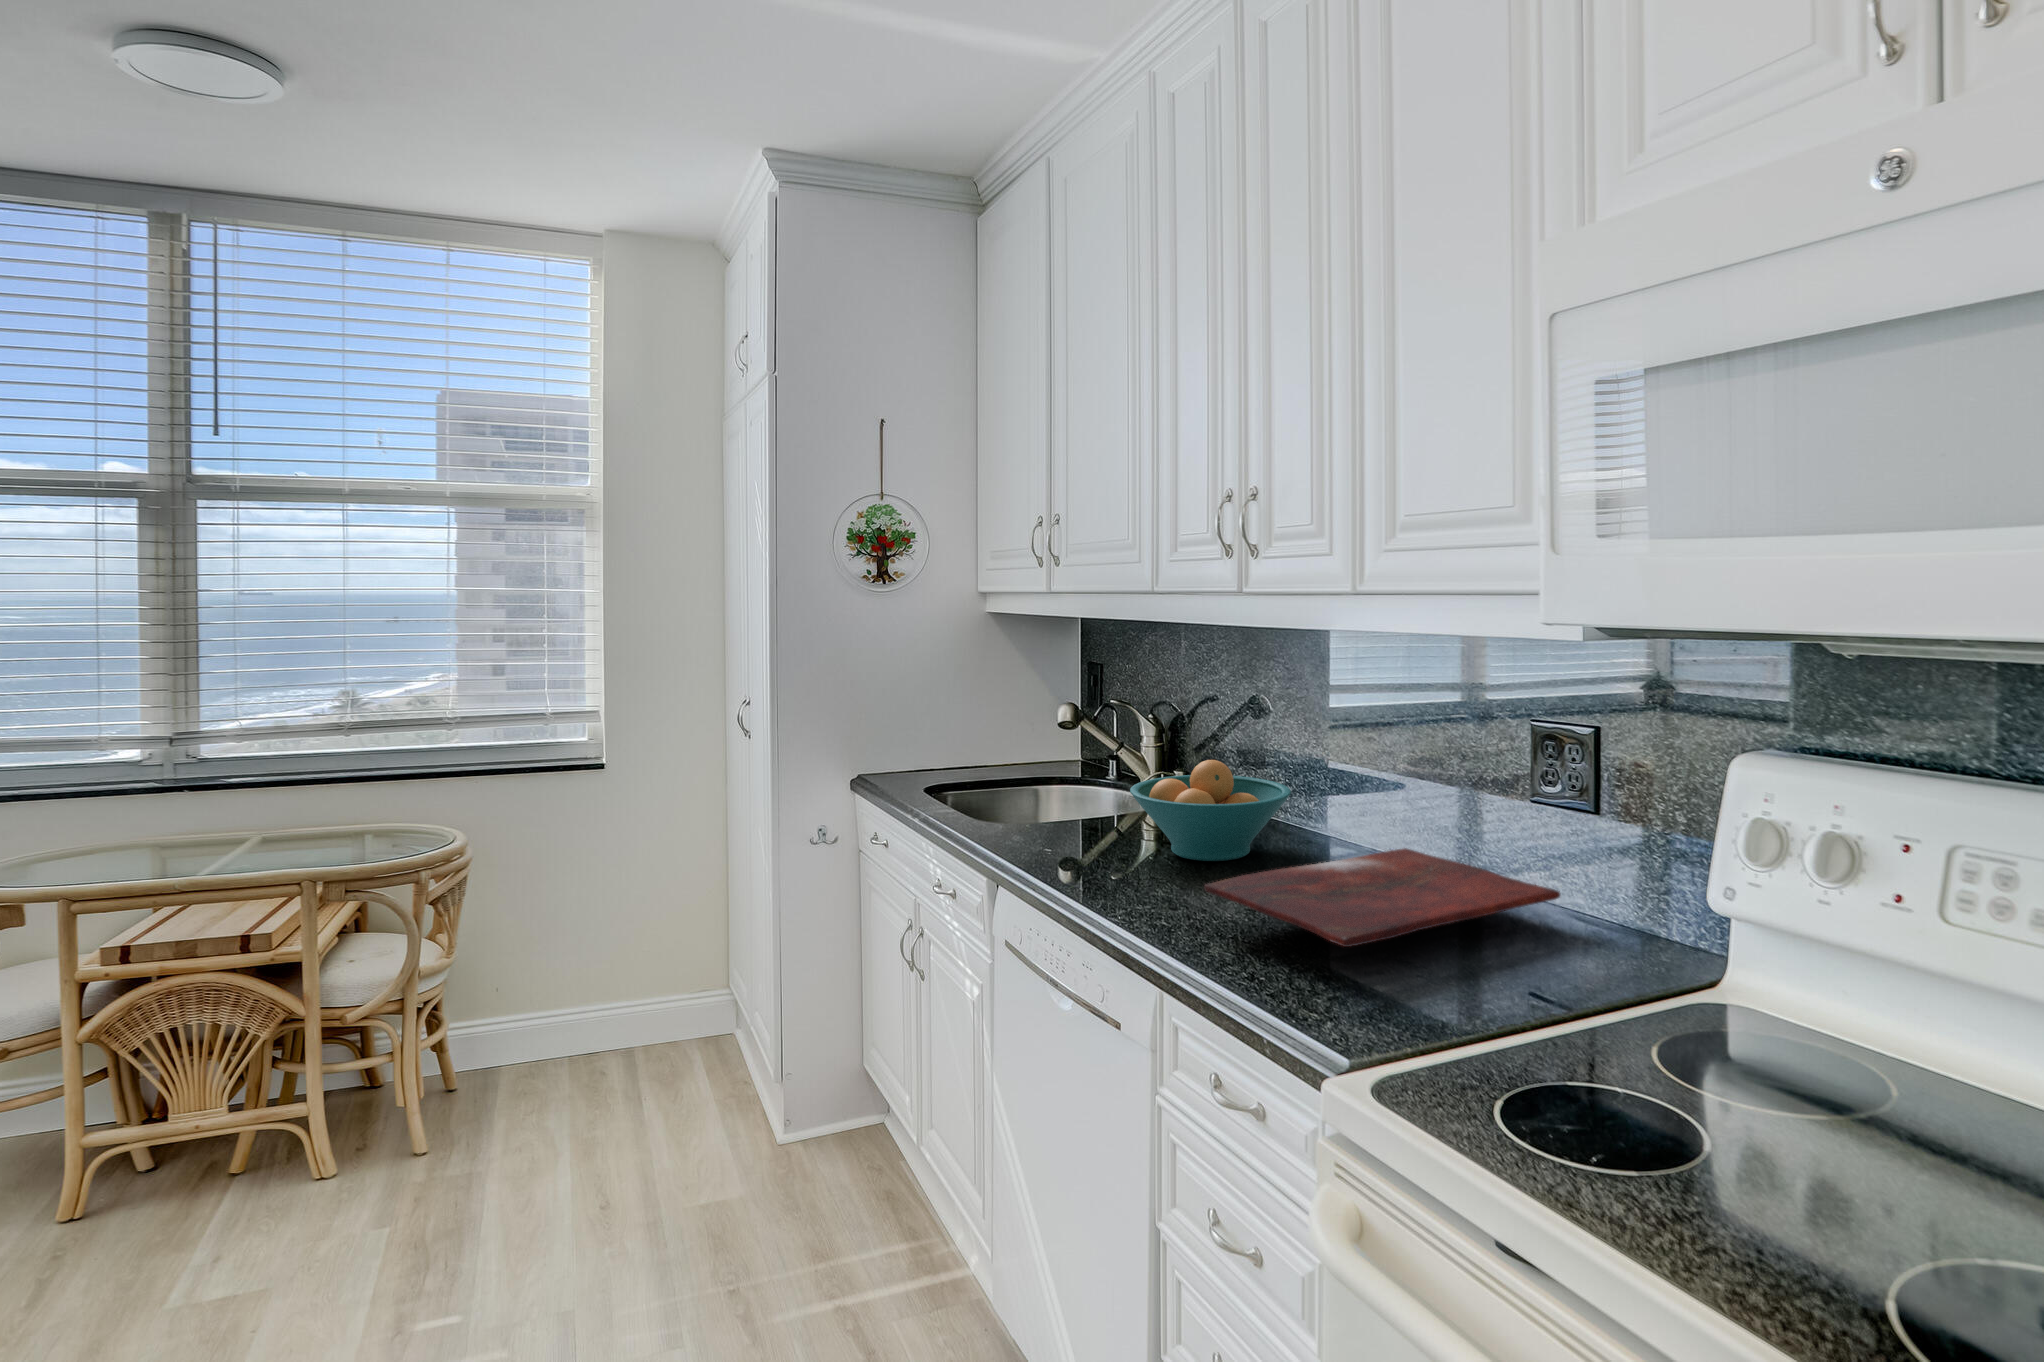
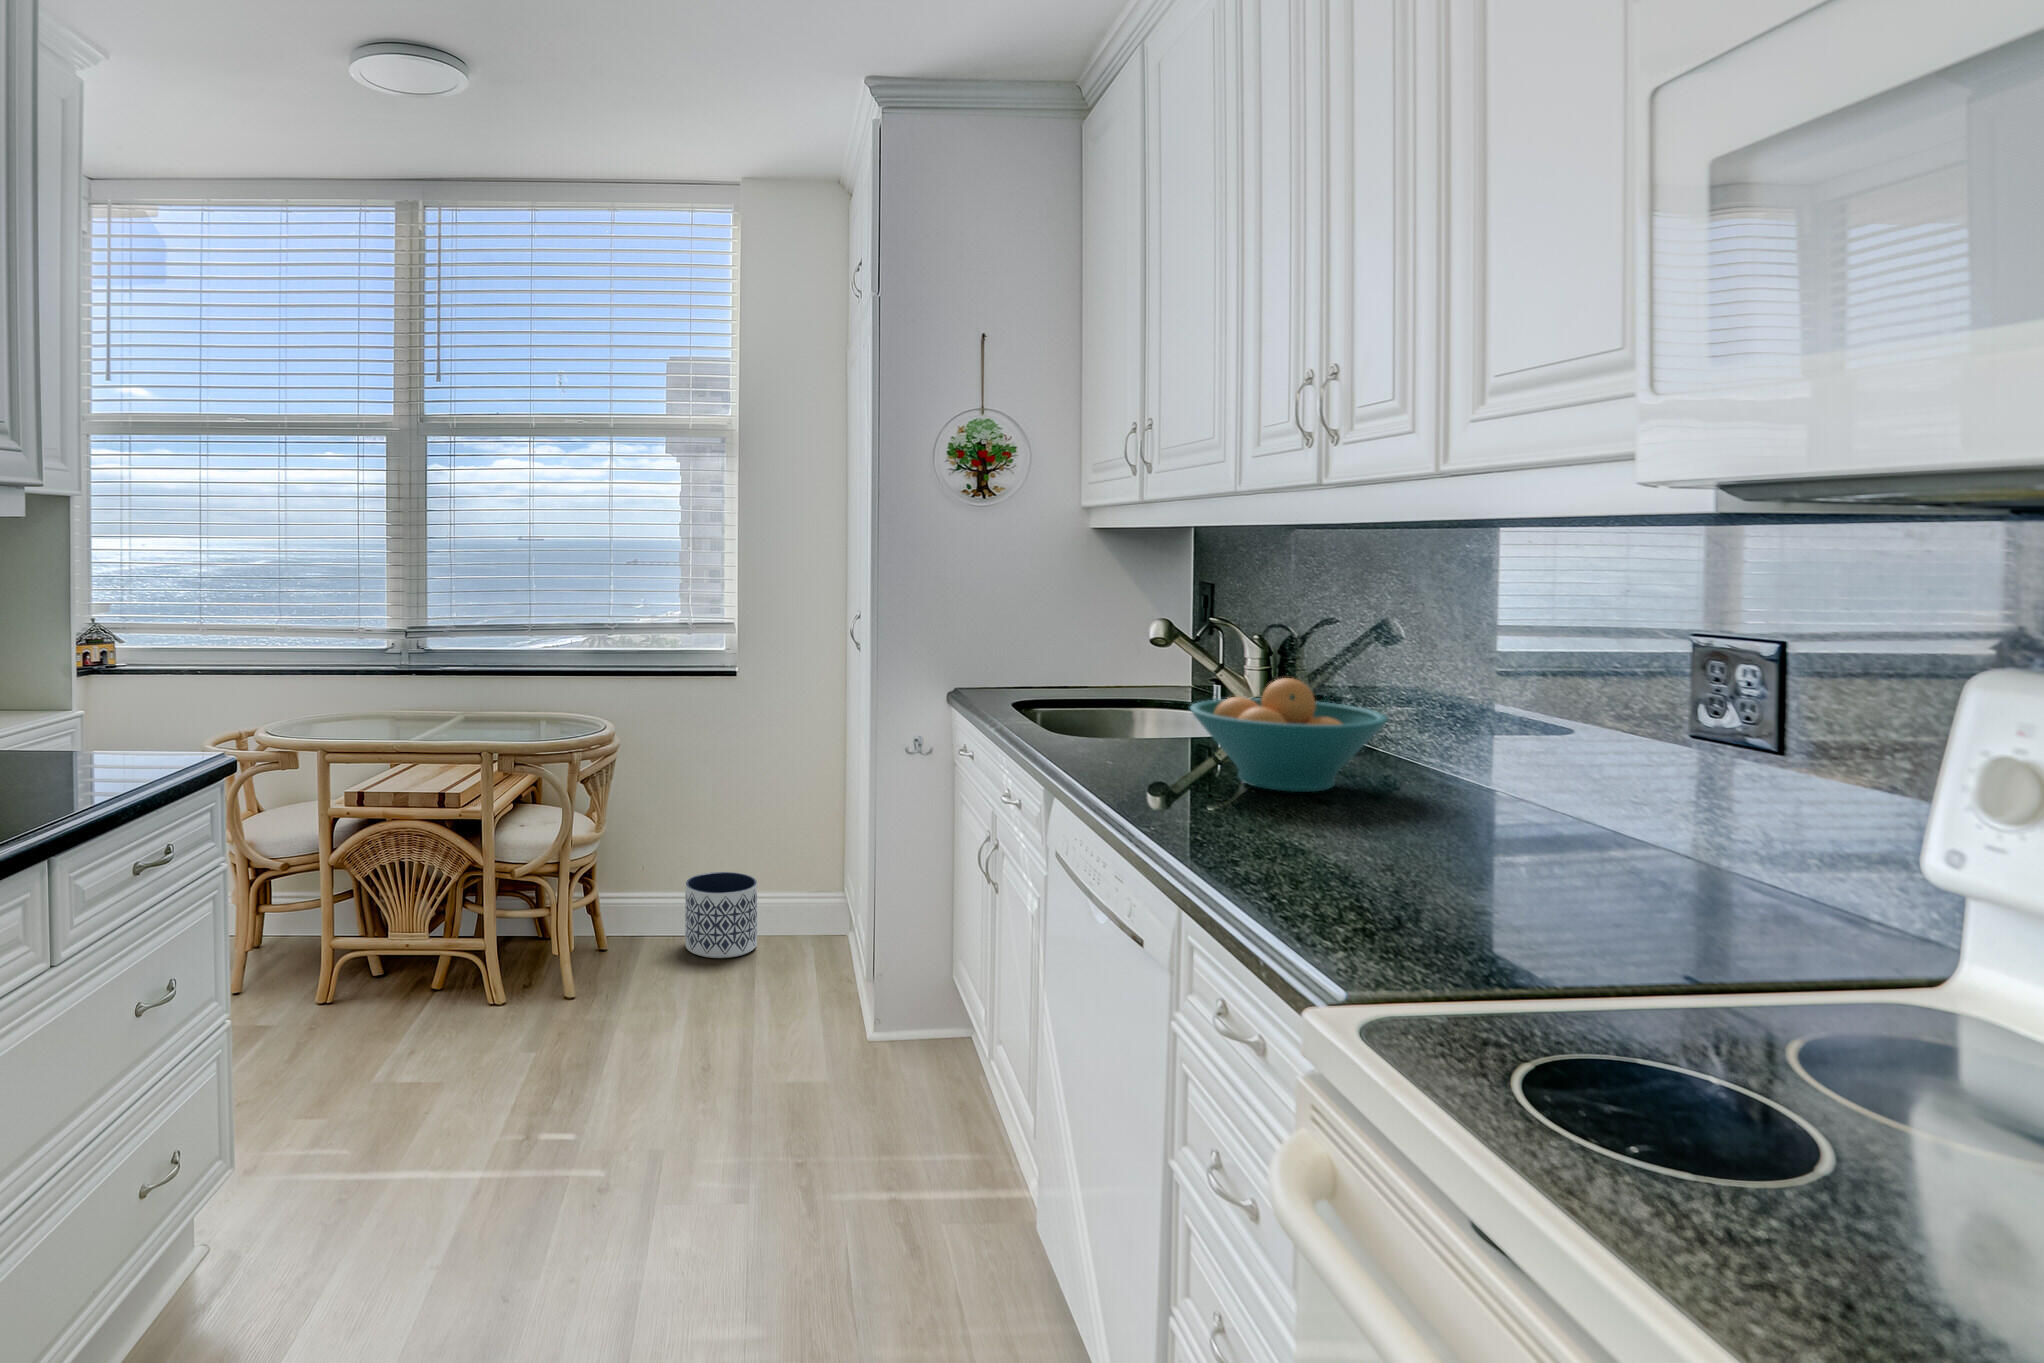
cutting board: present [1204,848,1560,947] -> none [1236,791,1732,880]
planter: none [548,978,632,1078] -> present [685,872,757,958]

